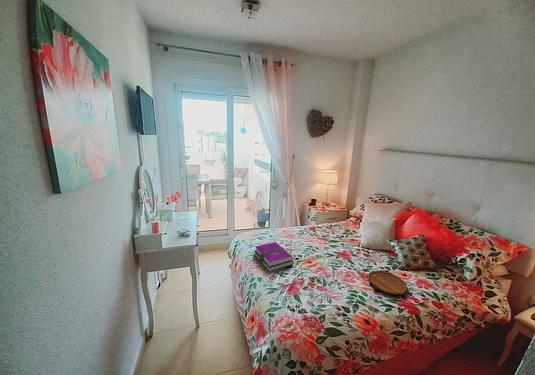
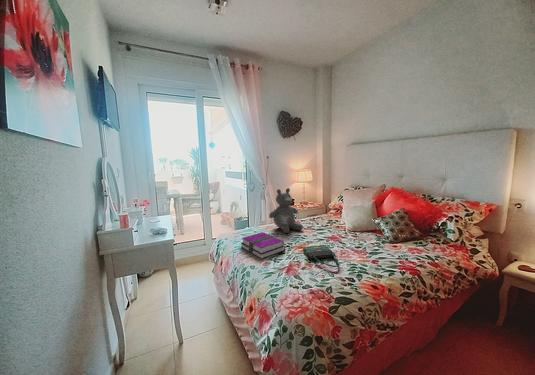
teddy bear: none [285,199,317,243] -> present [269,188,303,233]
tote bag: none [310,265,340,300] -> present [303,245,339,273]
tray: present [368,271,408,295] -> none [363,244,404,260]

